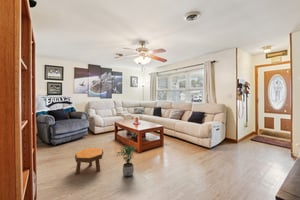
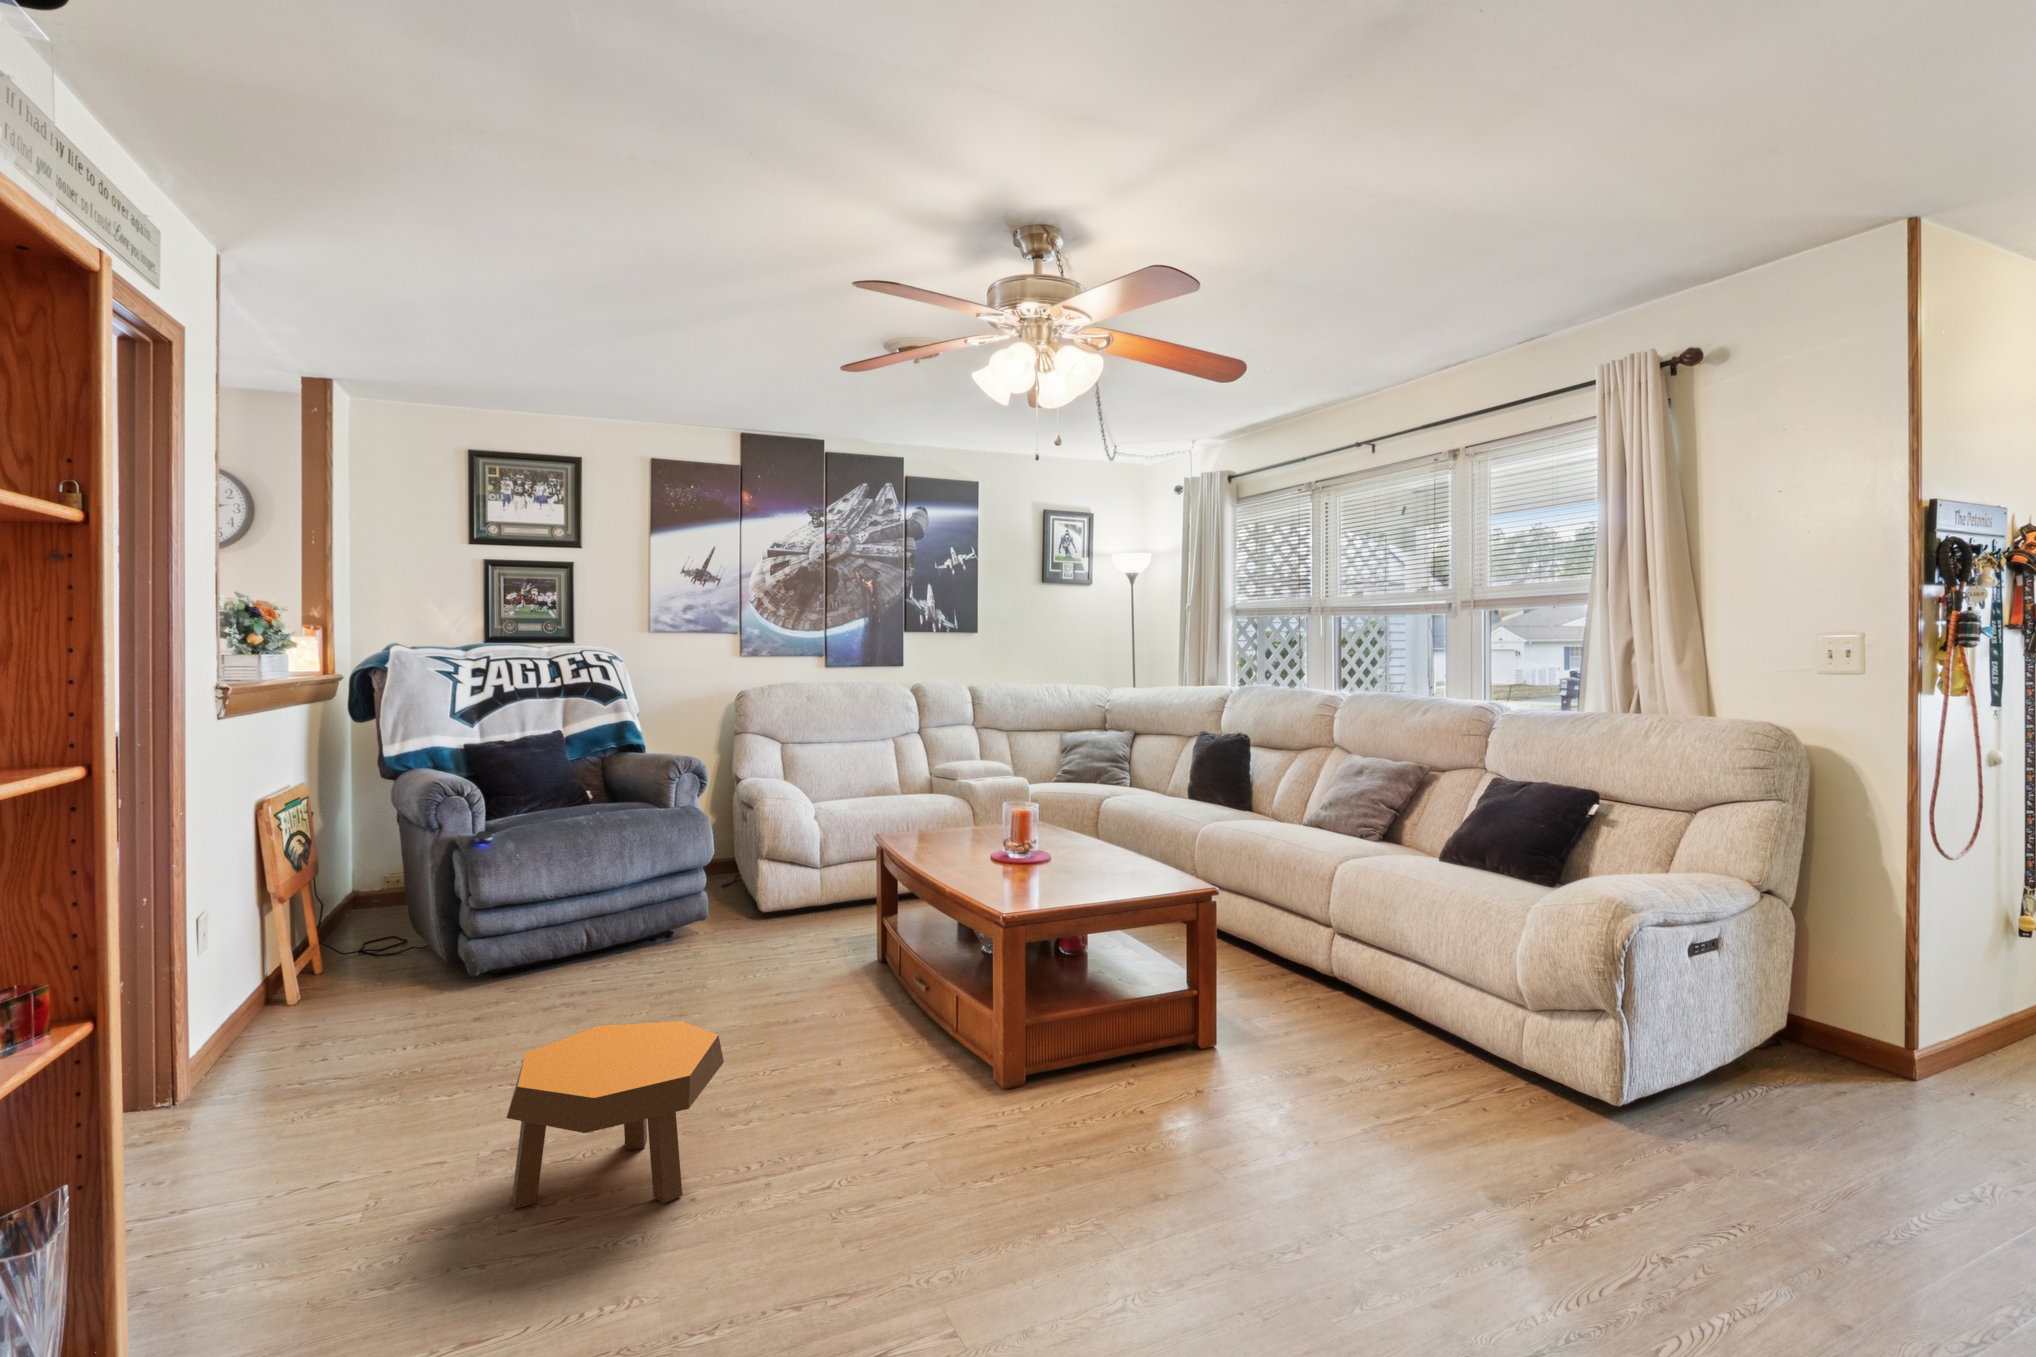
potted plant: present [117,145,134,177] -> none [771,1017,944,1278]

